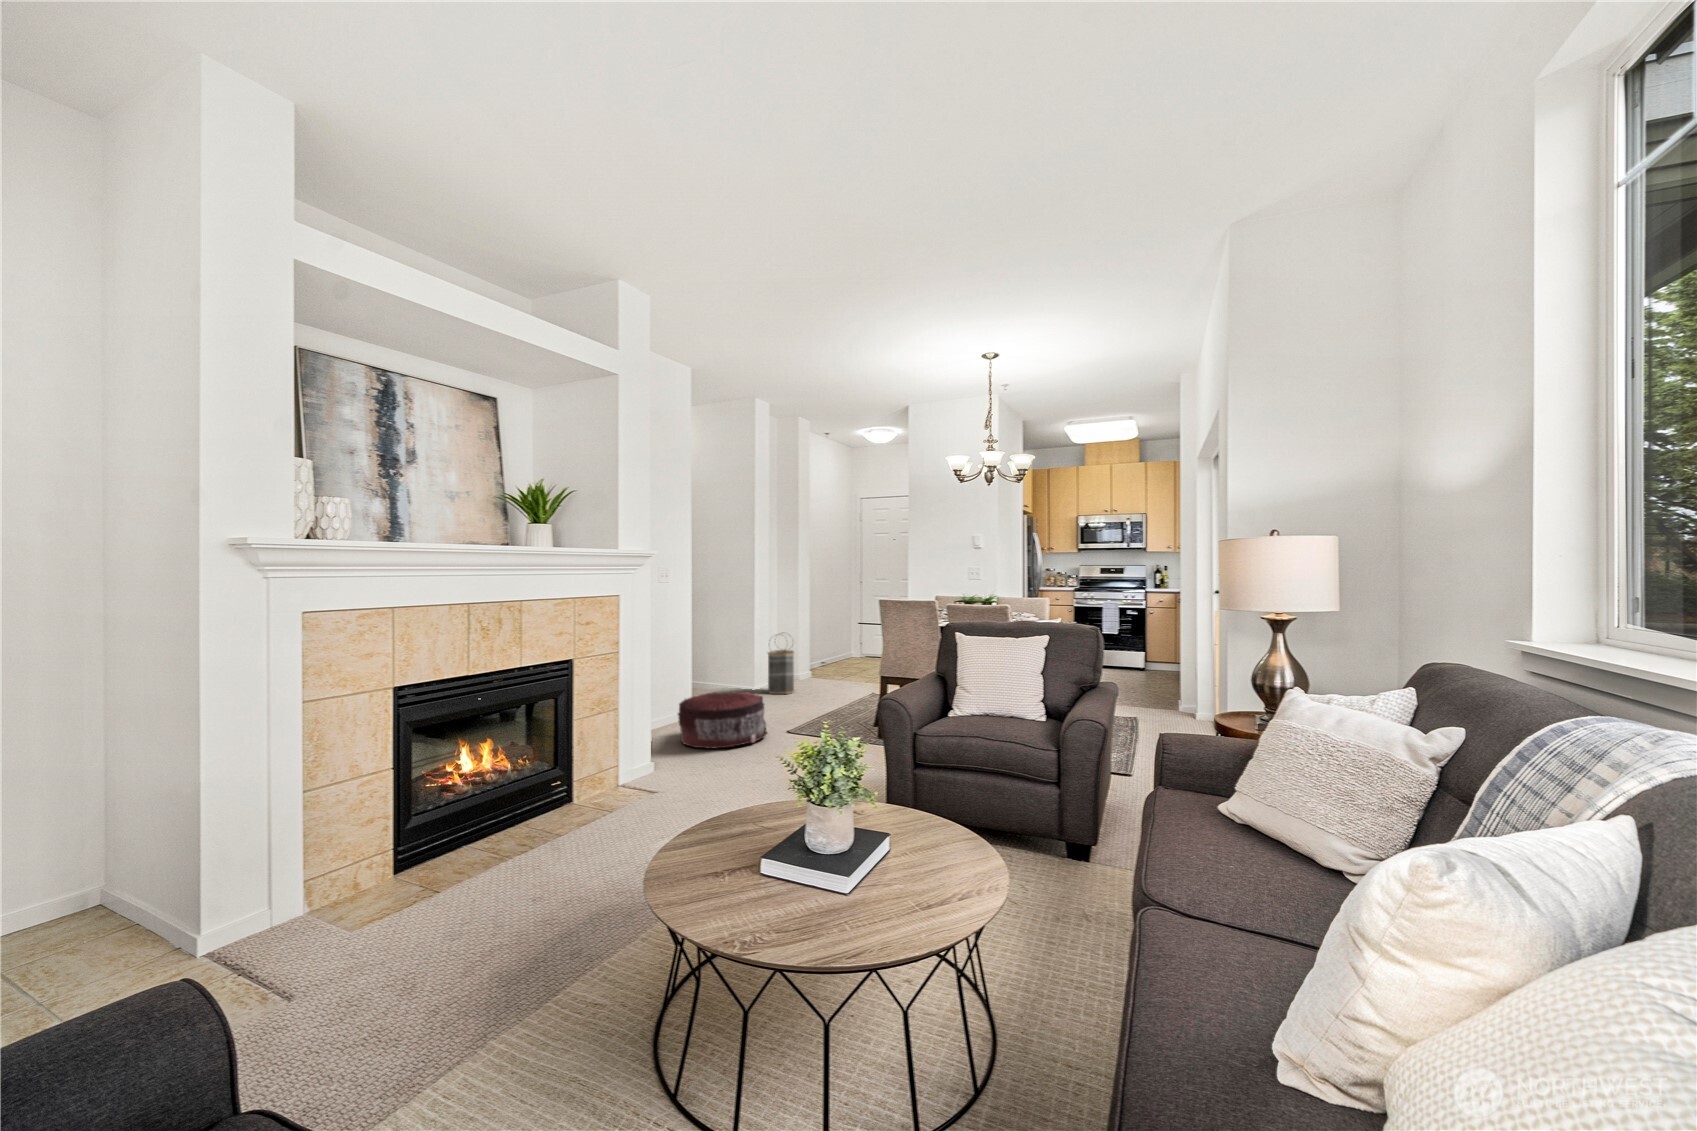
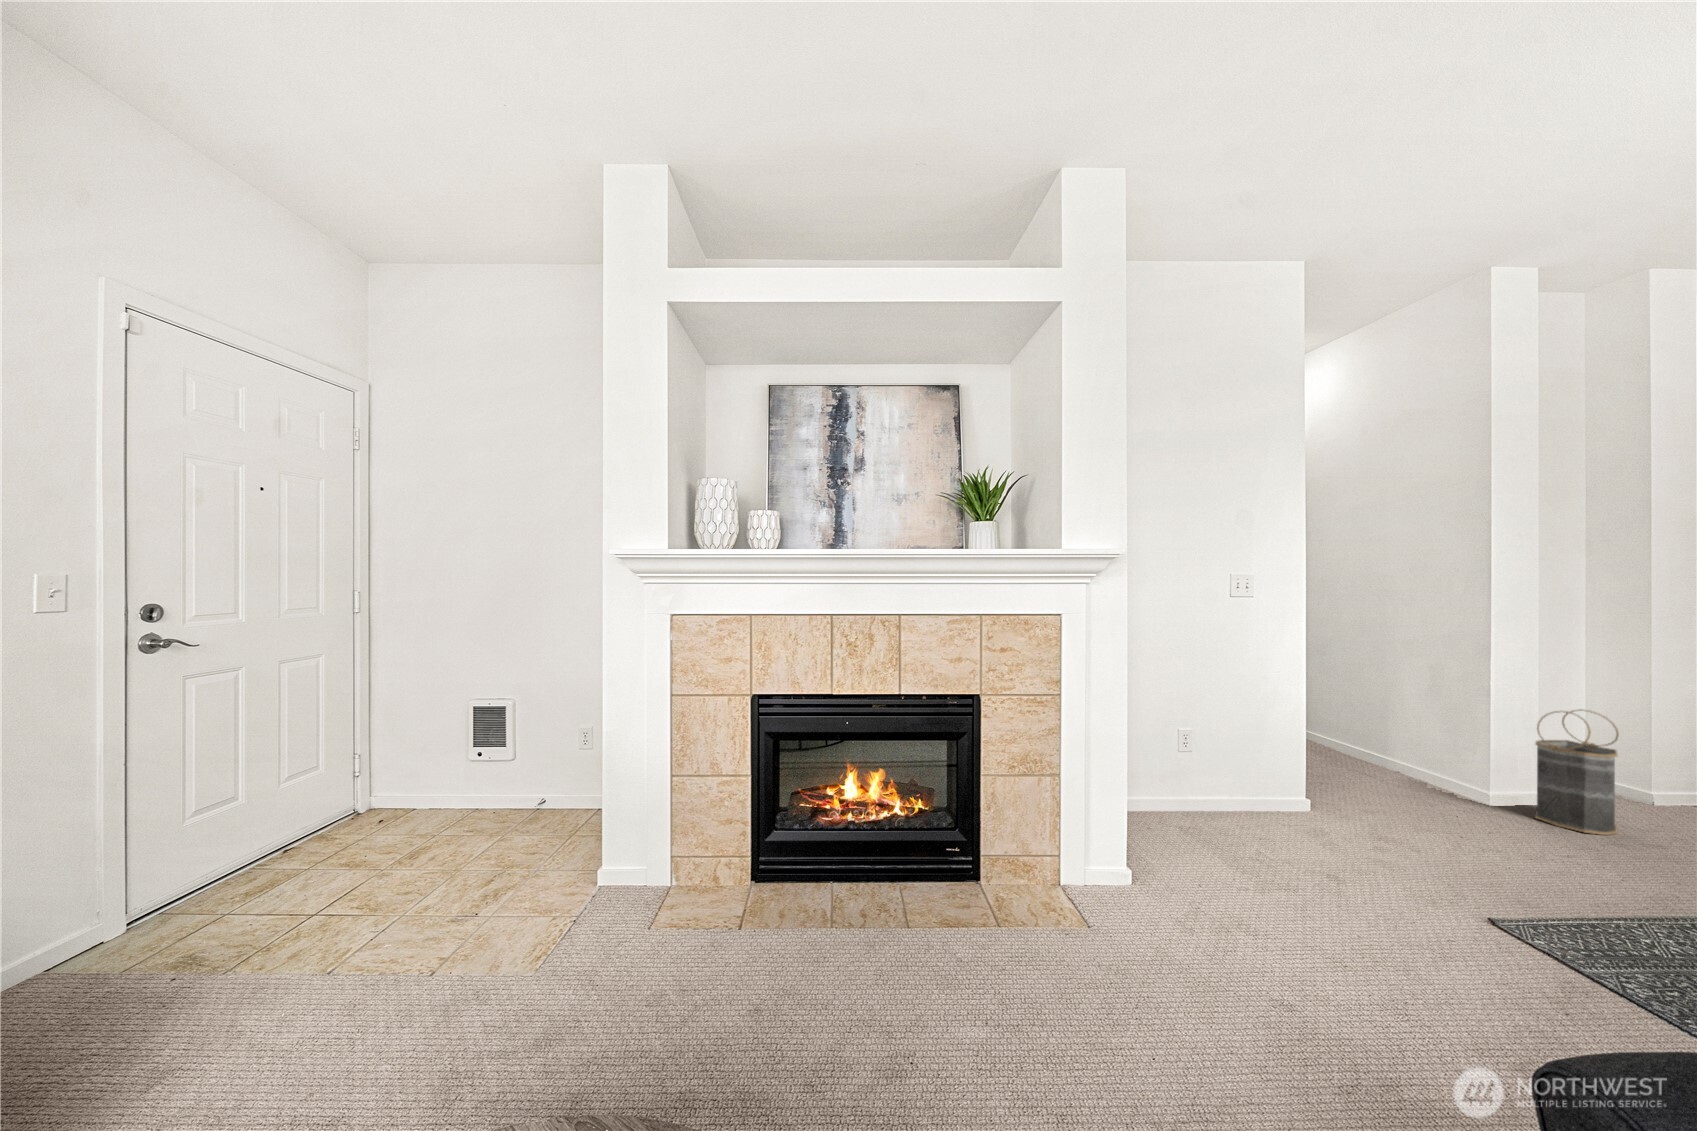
pouf: present [678,692,767,748] -> none [1230,784,1420,917]

